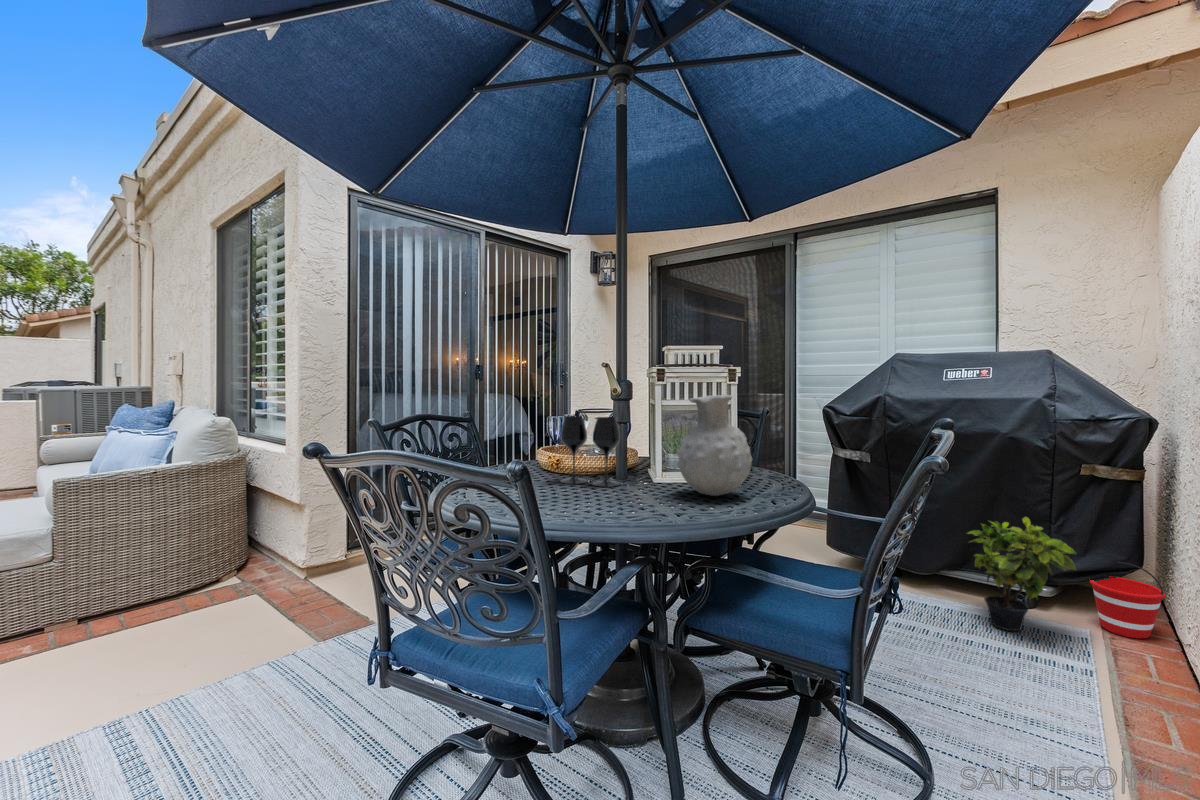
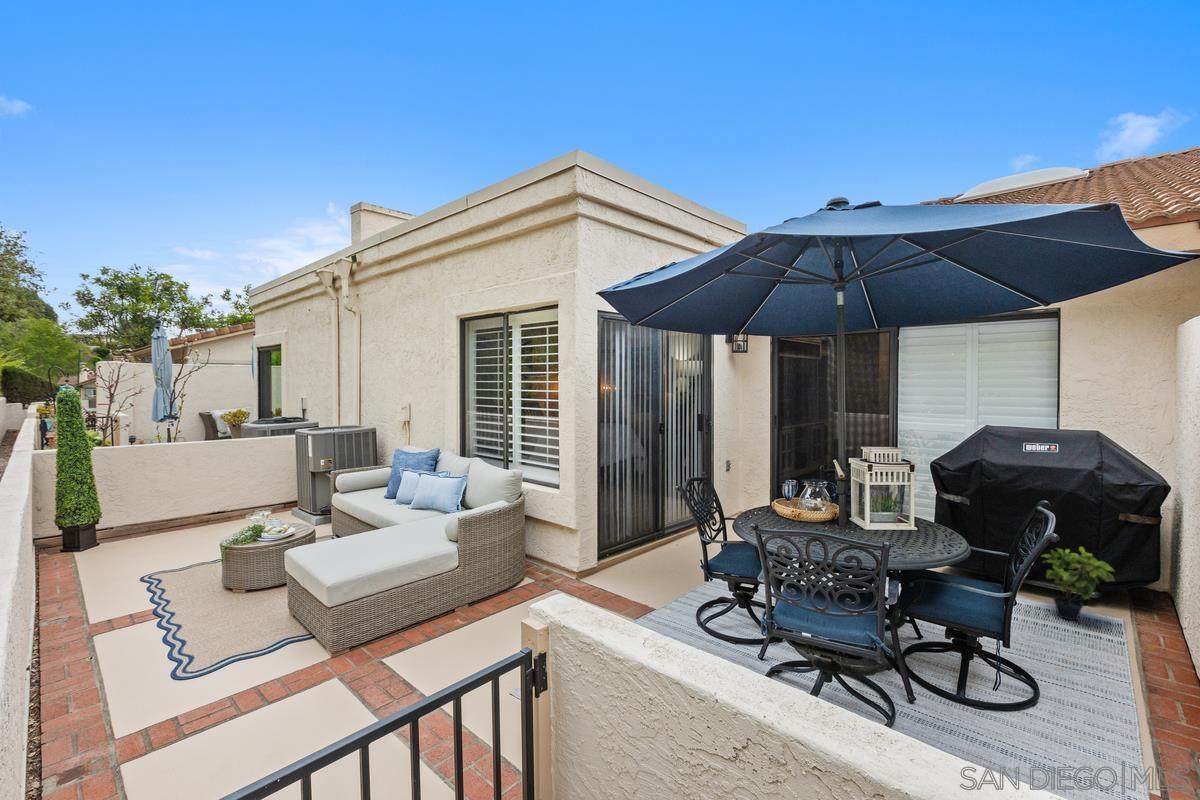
vase: present [677,395,753,496] -> none [887,484,932,539]
wine glass: present [561,416,620,487] -> none [808,489,847,531]
bucket: present [1089,562,1166,639] -> none [1125,577,1174,626]

